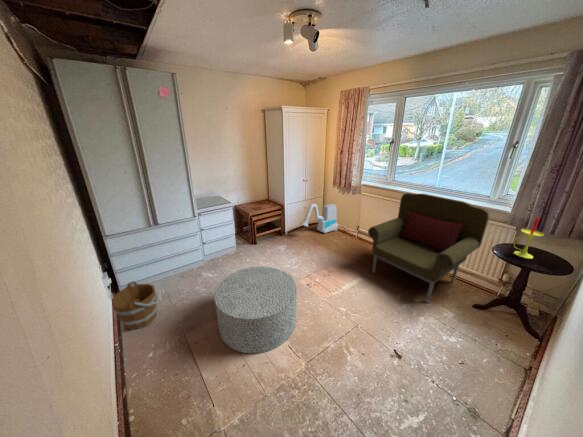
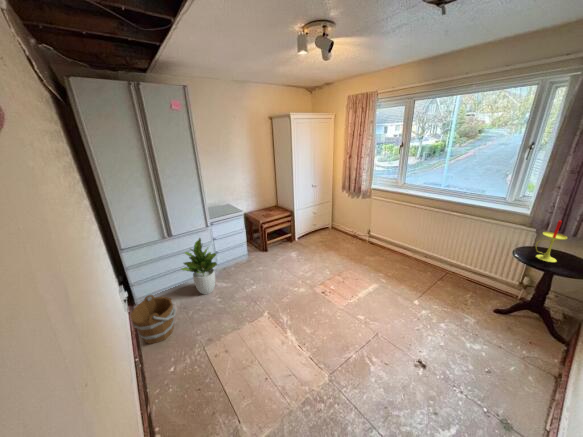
armchair: present [368,193,489,303] -> none [382,196,508,309]
vacuum cleaner: present [300,204,338,234] -> none [311,209,348,239]
potted plant: none [165,226,203,283] -> present [181,238,217,294]
ottoman: present [214,267,297,353] -> none [233,276,315,366]

